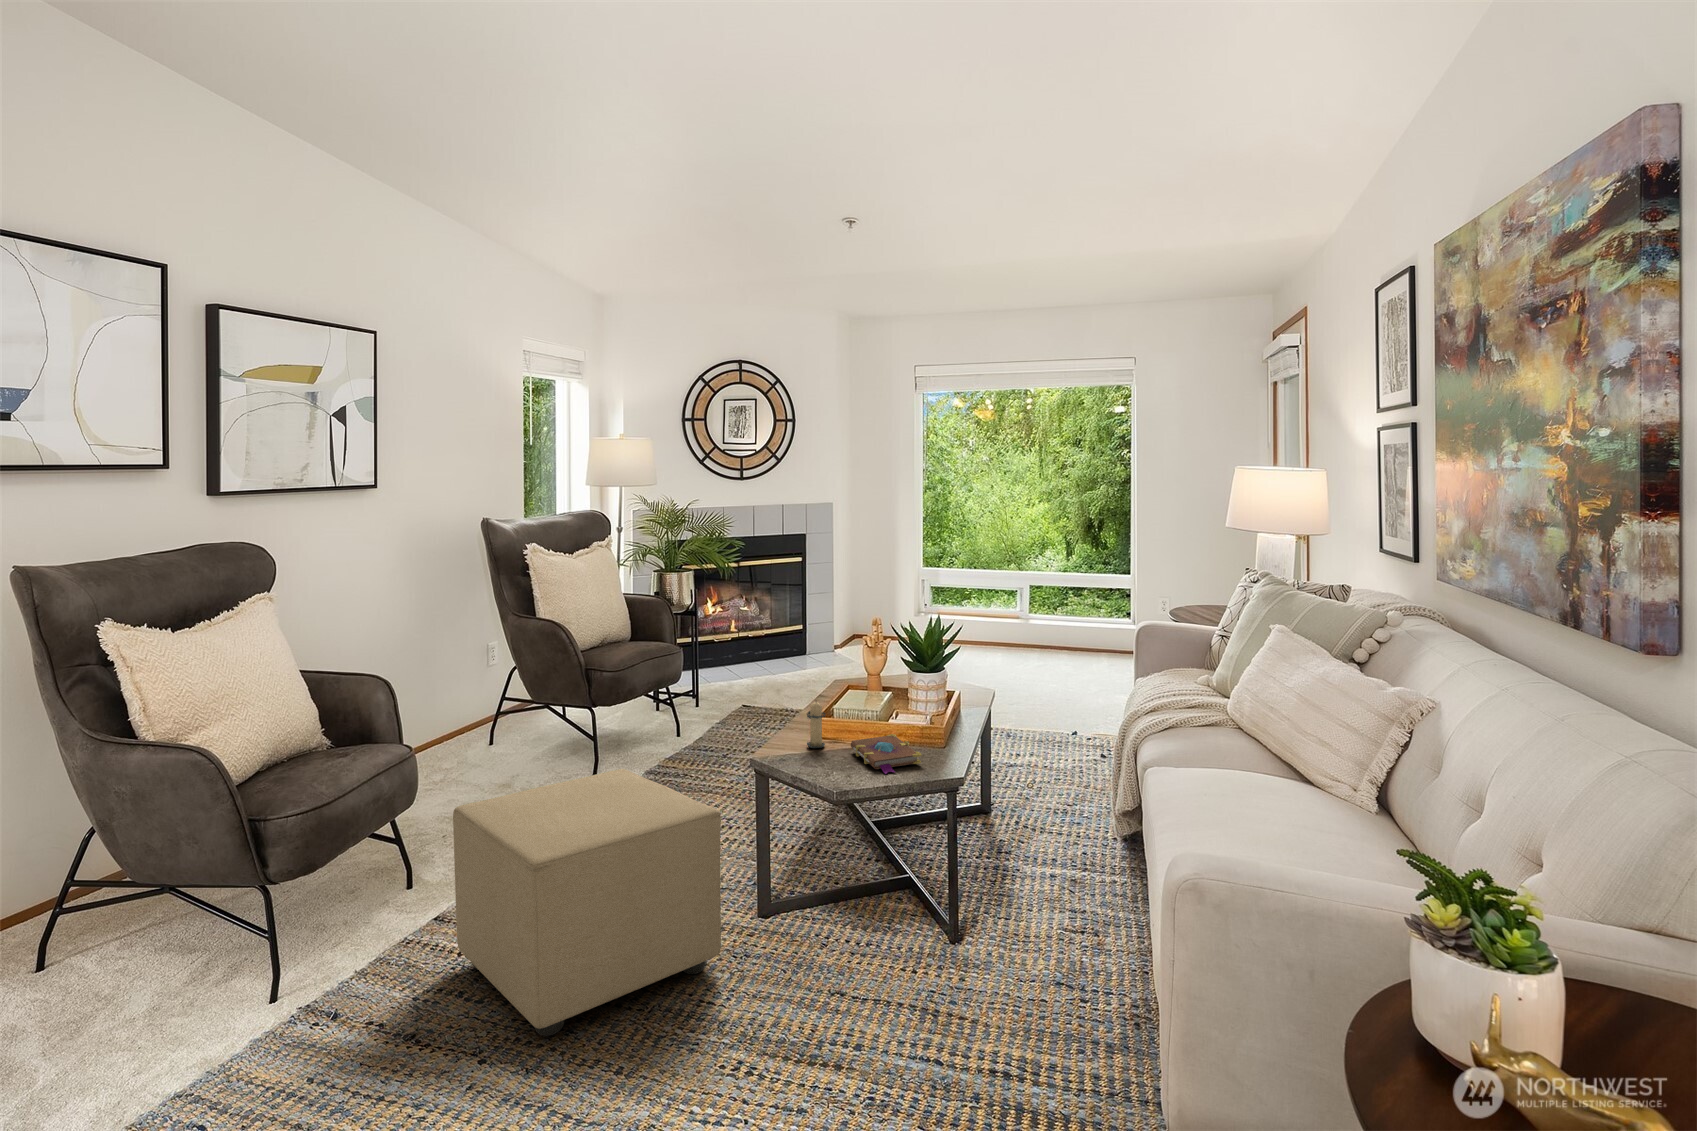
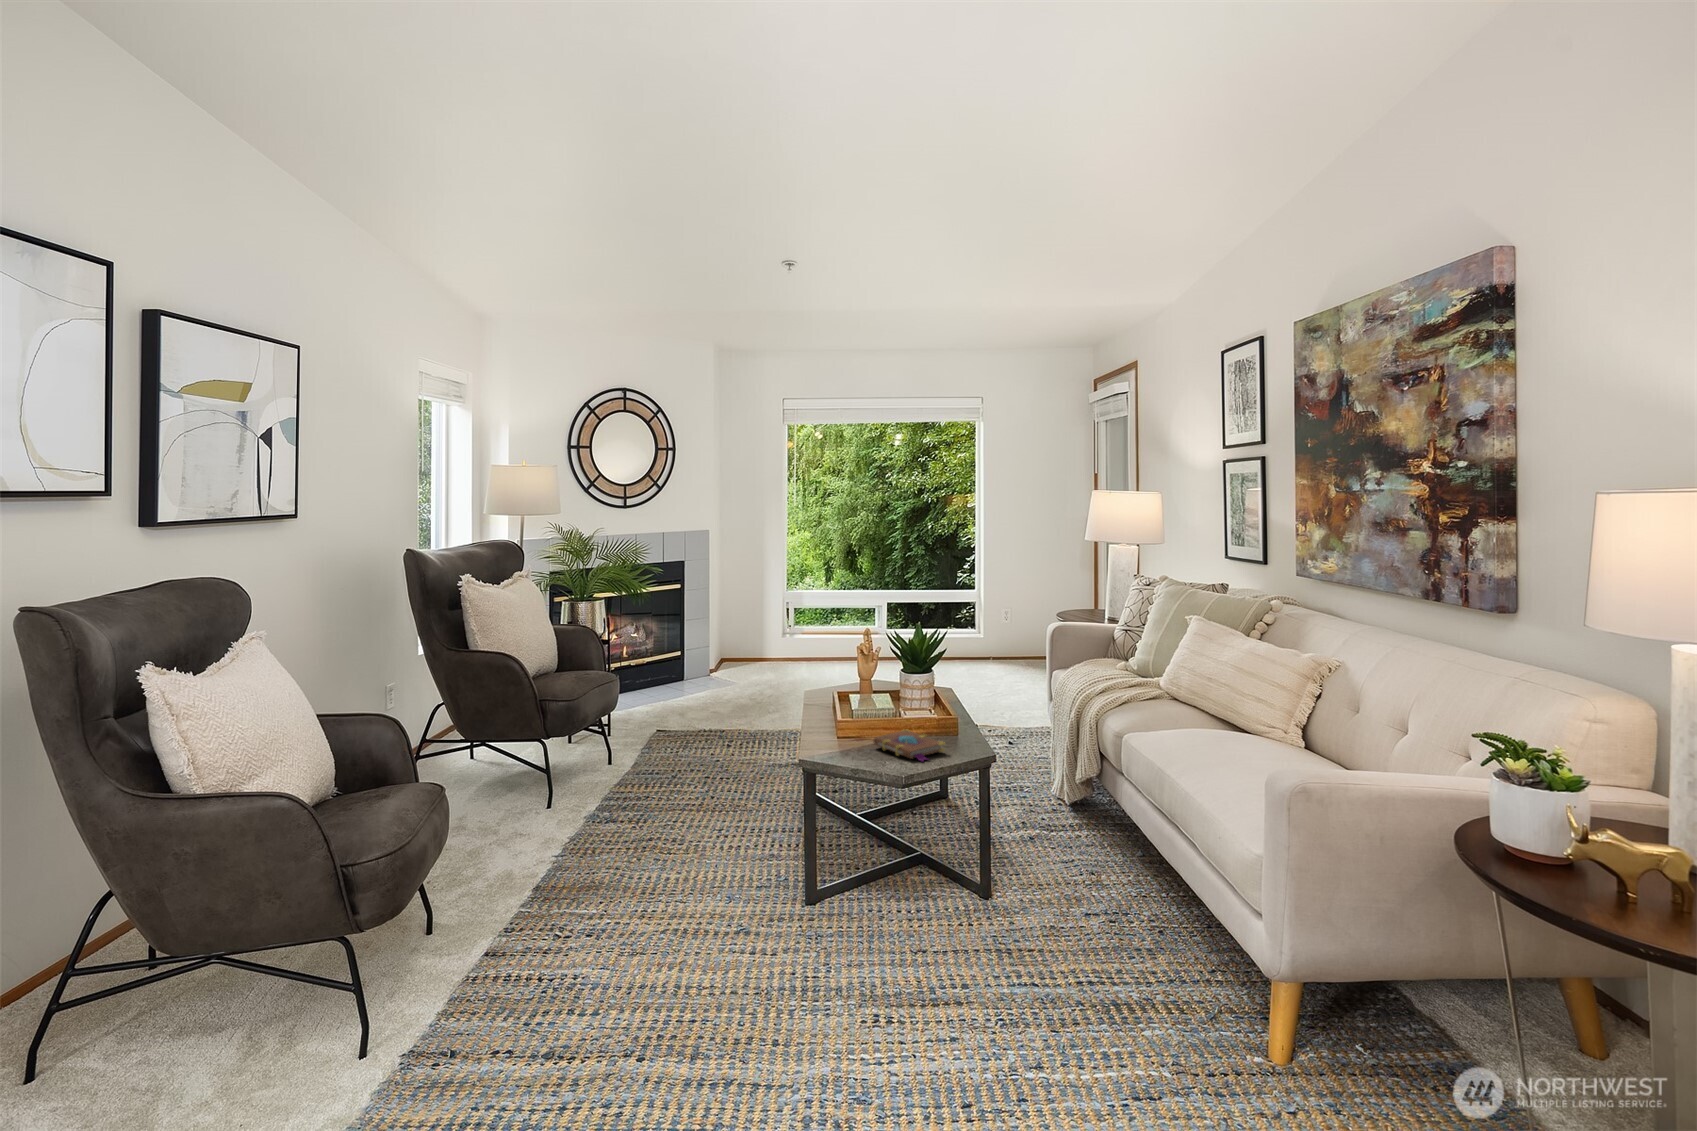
candle: present [807,702,825,748] -> none [827,702,849,748]
ottoman: present [453,769,721,1036] -> none [546,779,807,1027]

